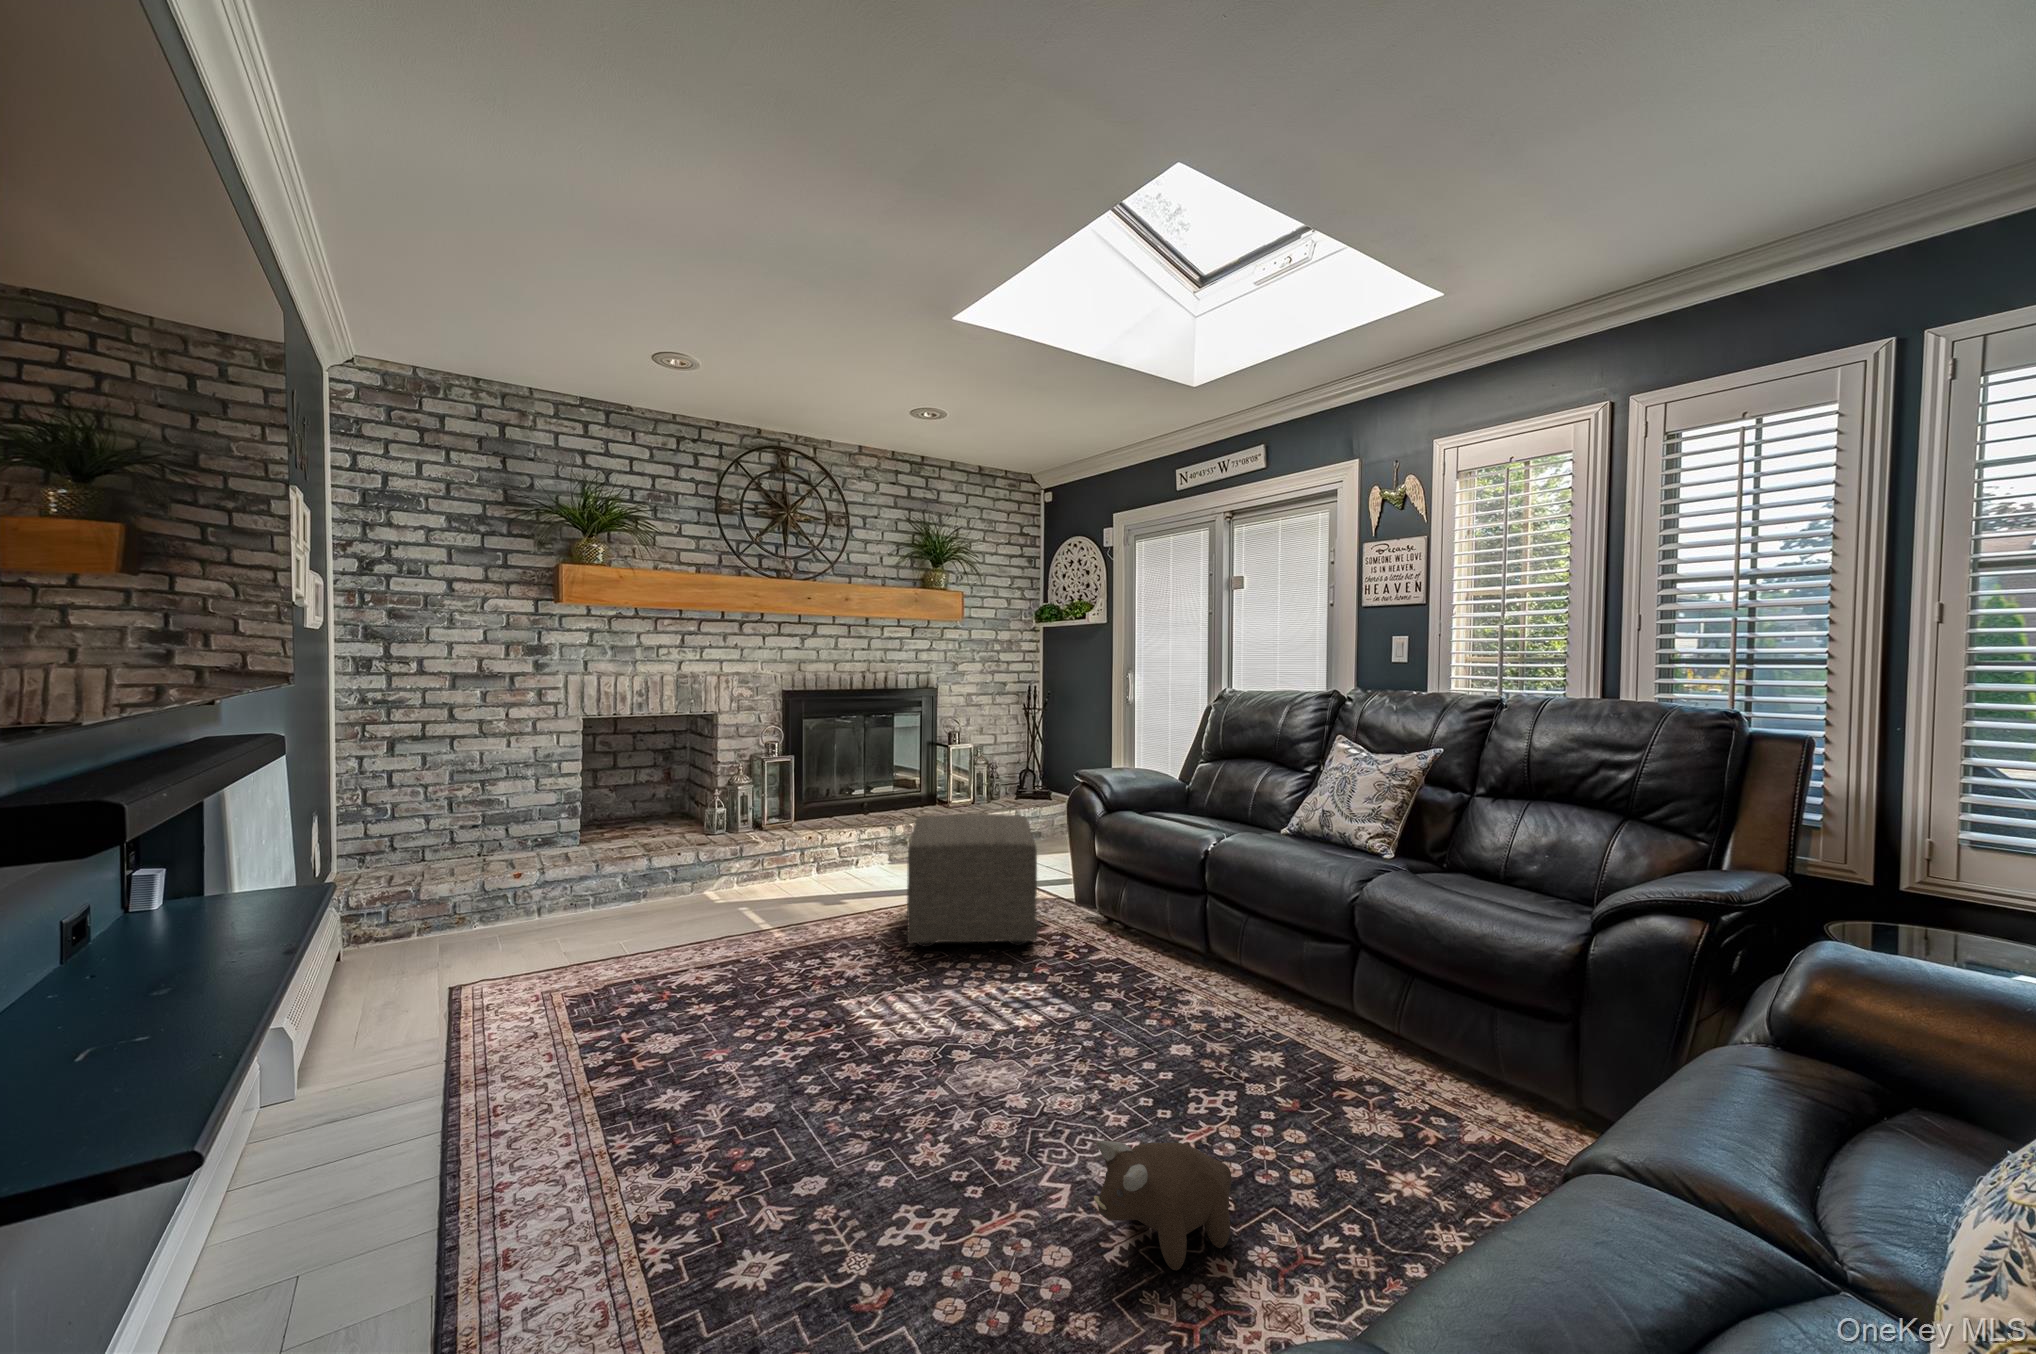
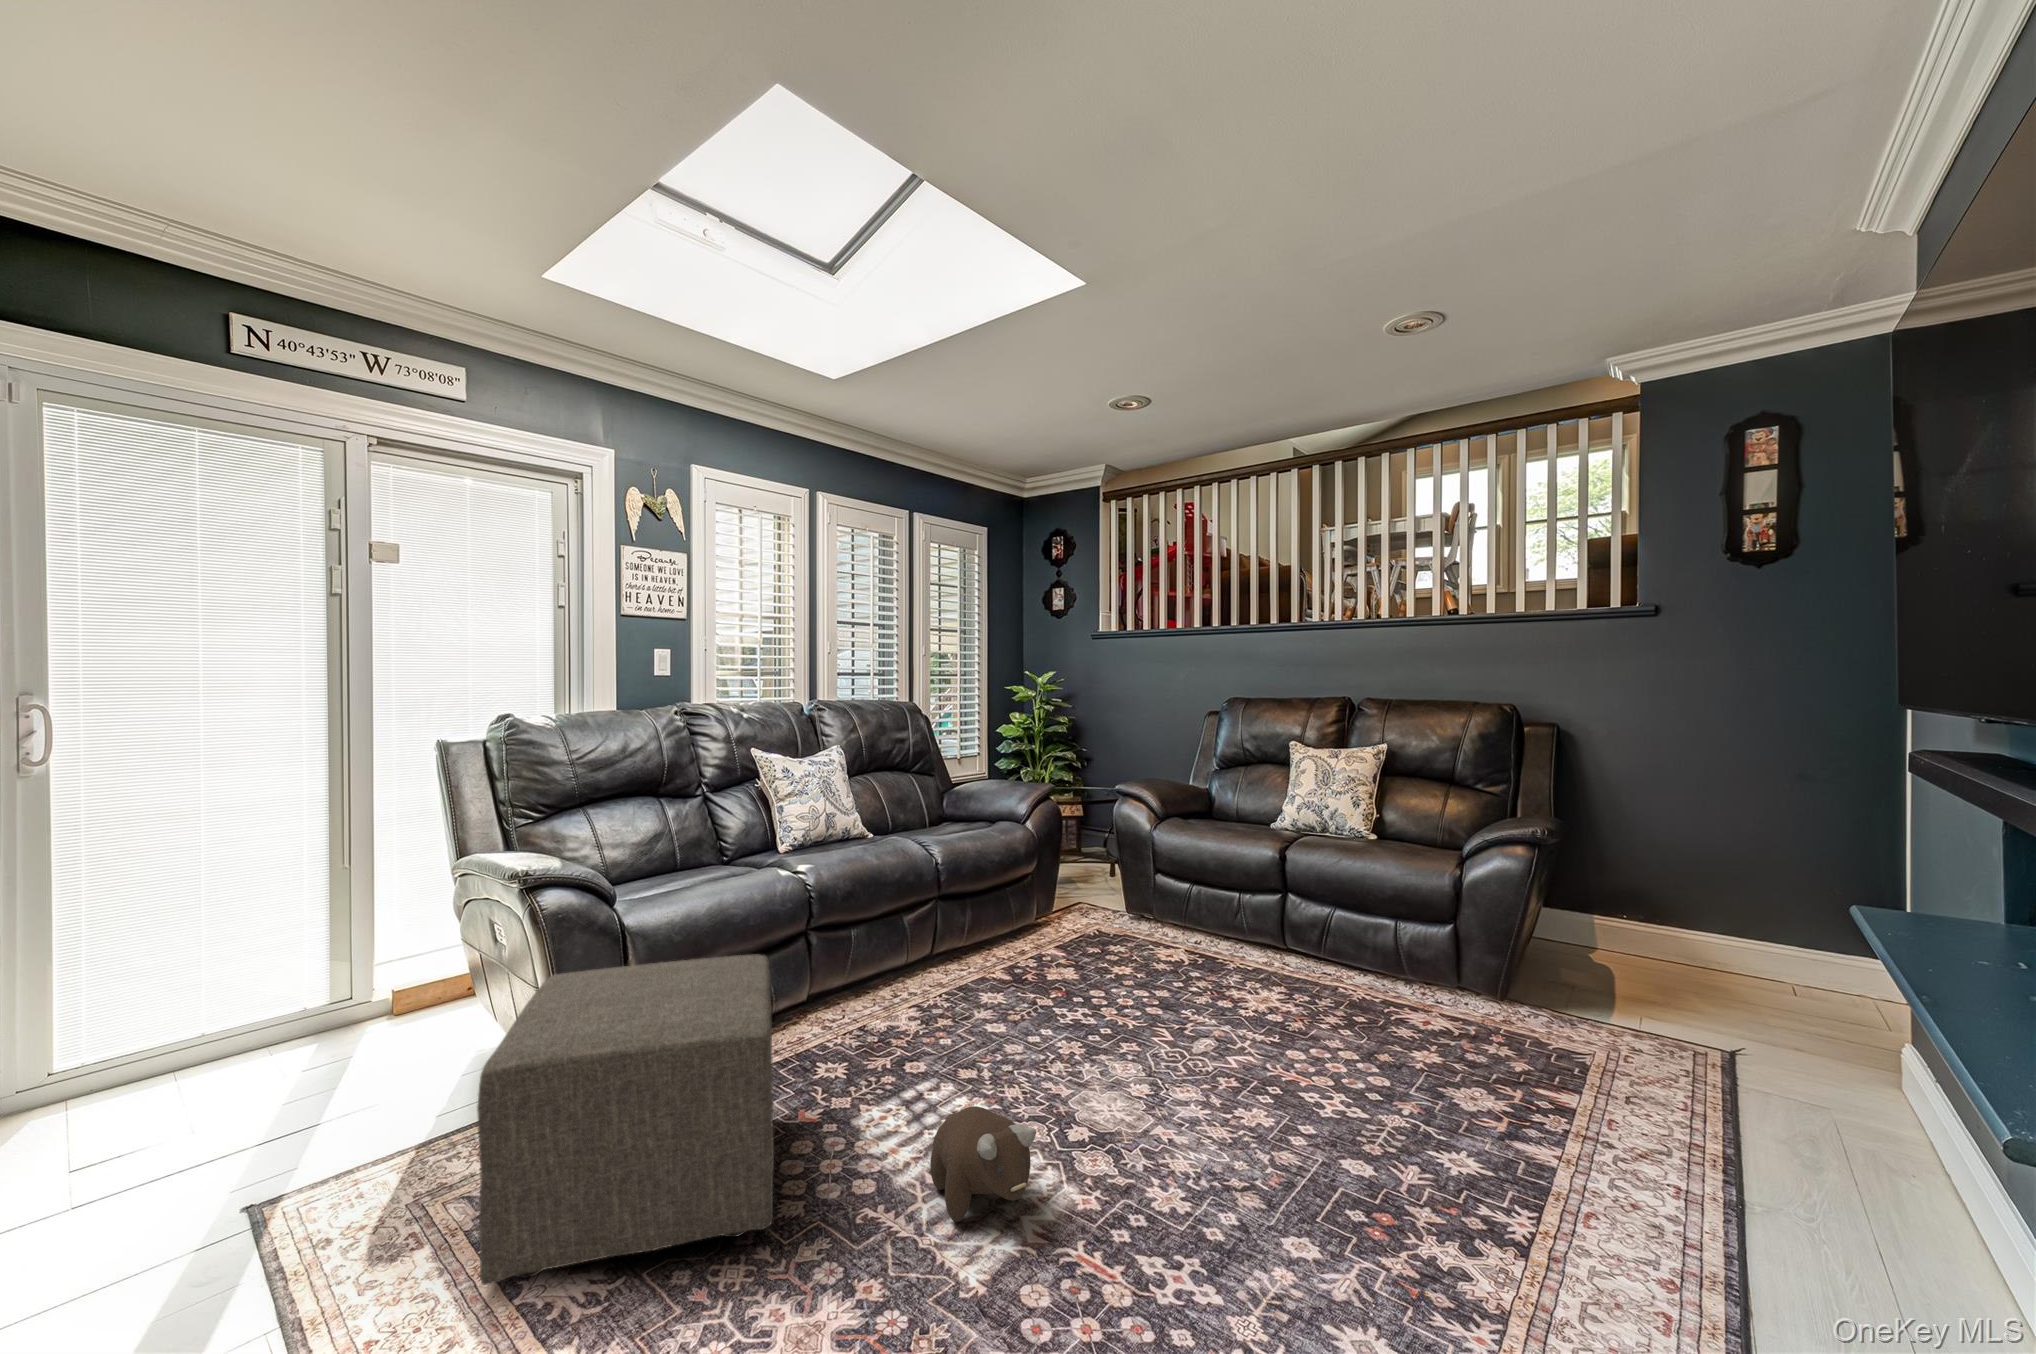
plush toy: present [1094,1140,1231,1270] -> present [931,1106,1036,1222]

